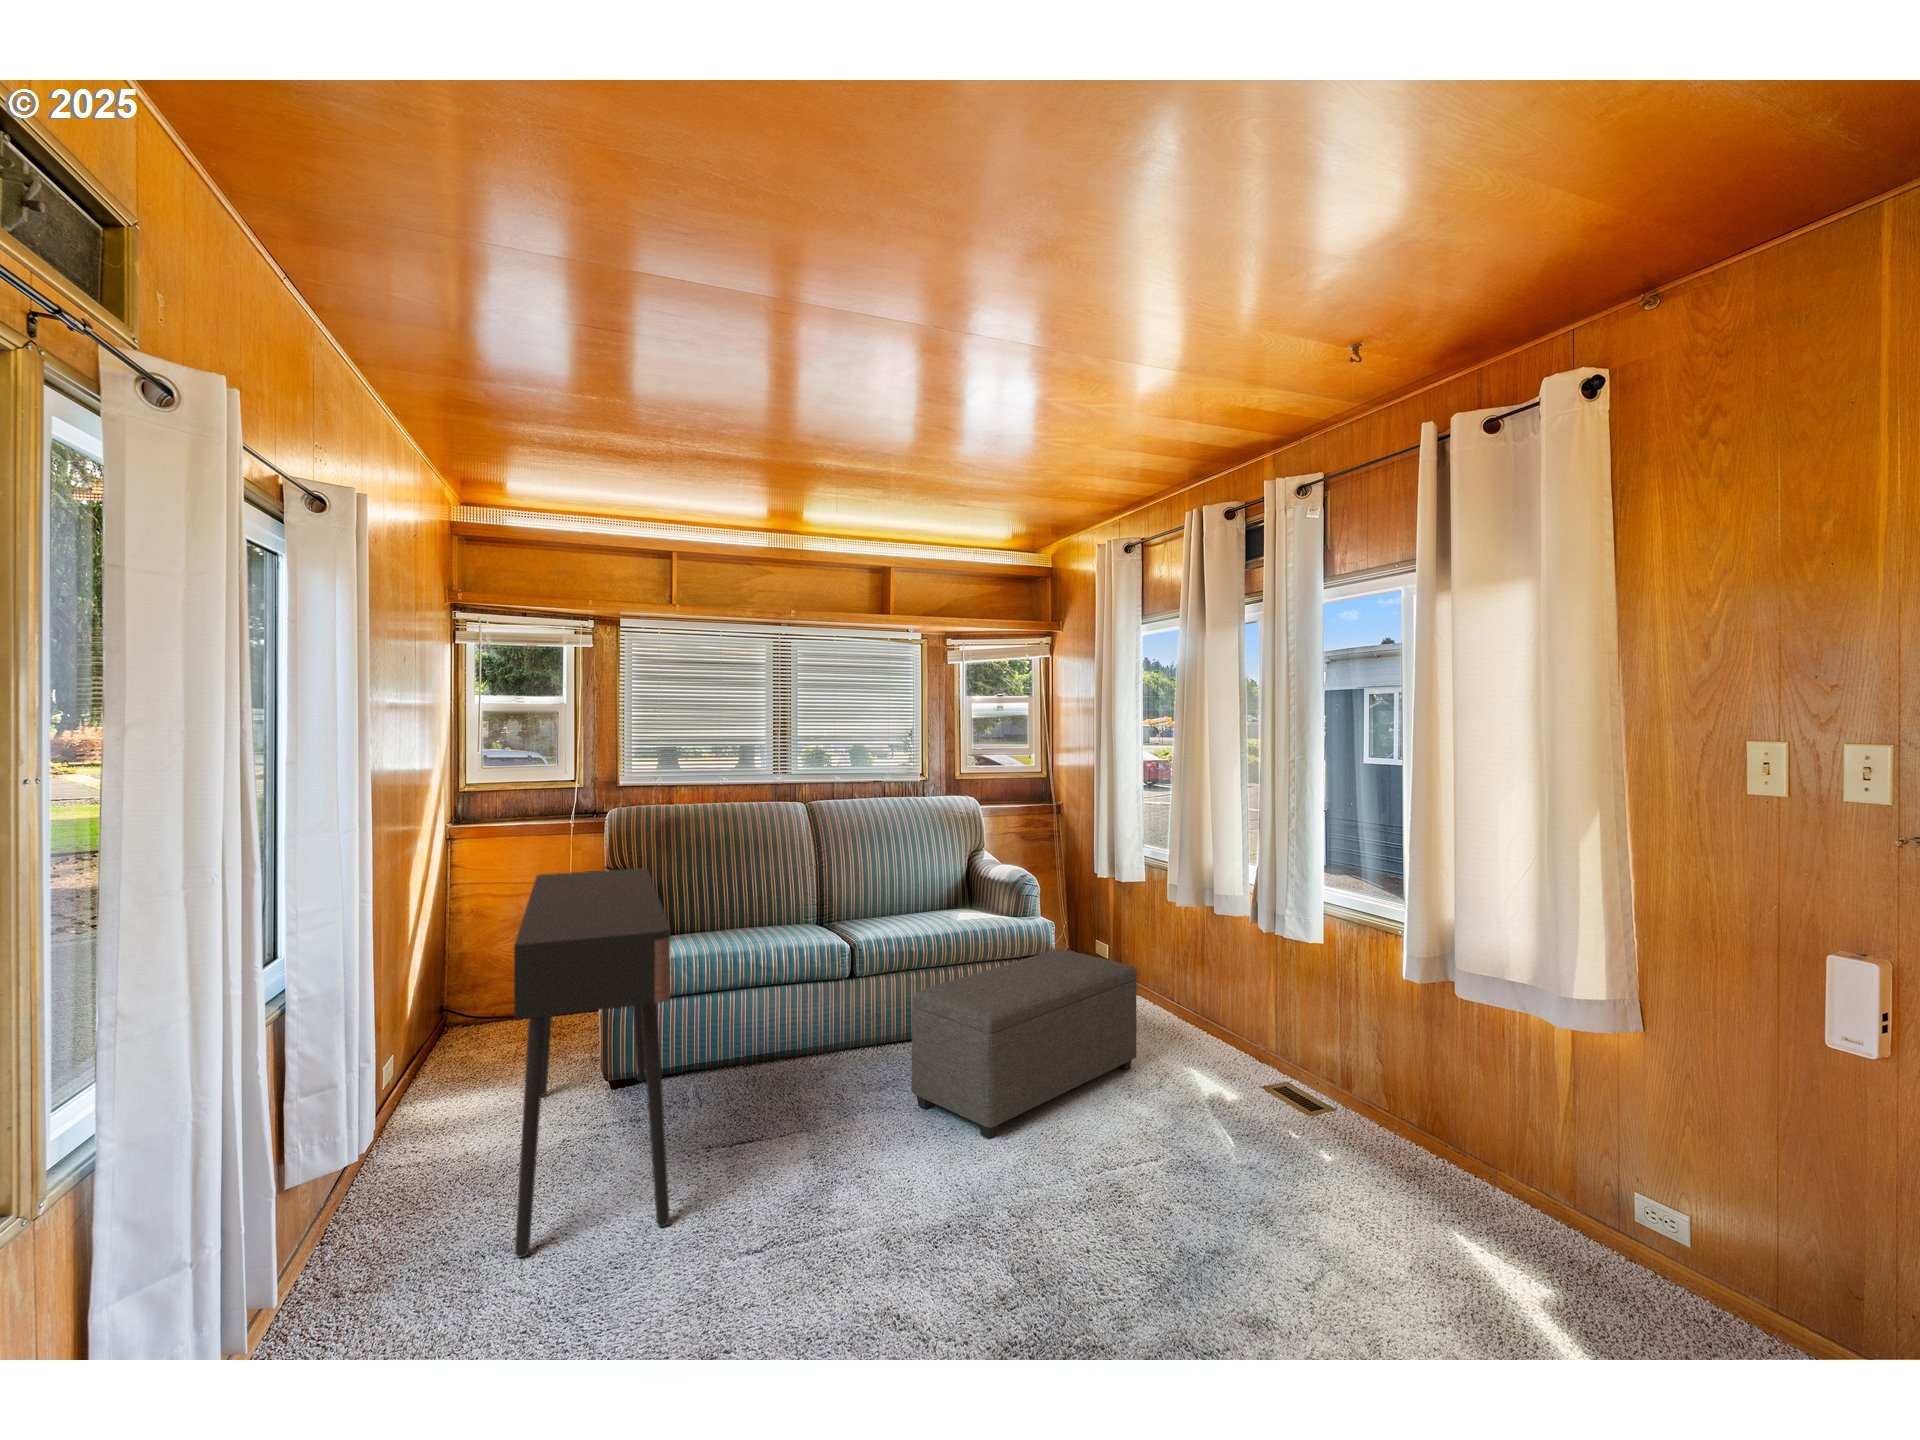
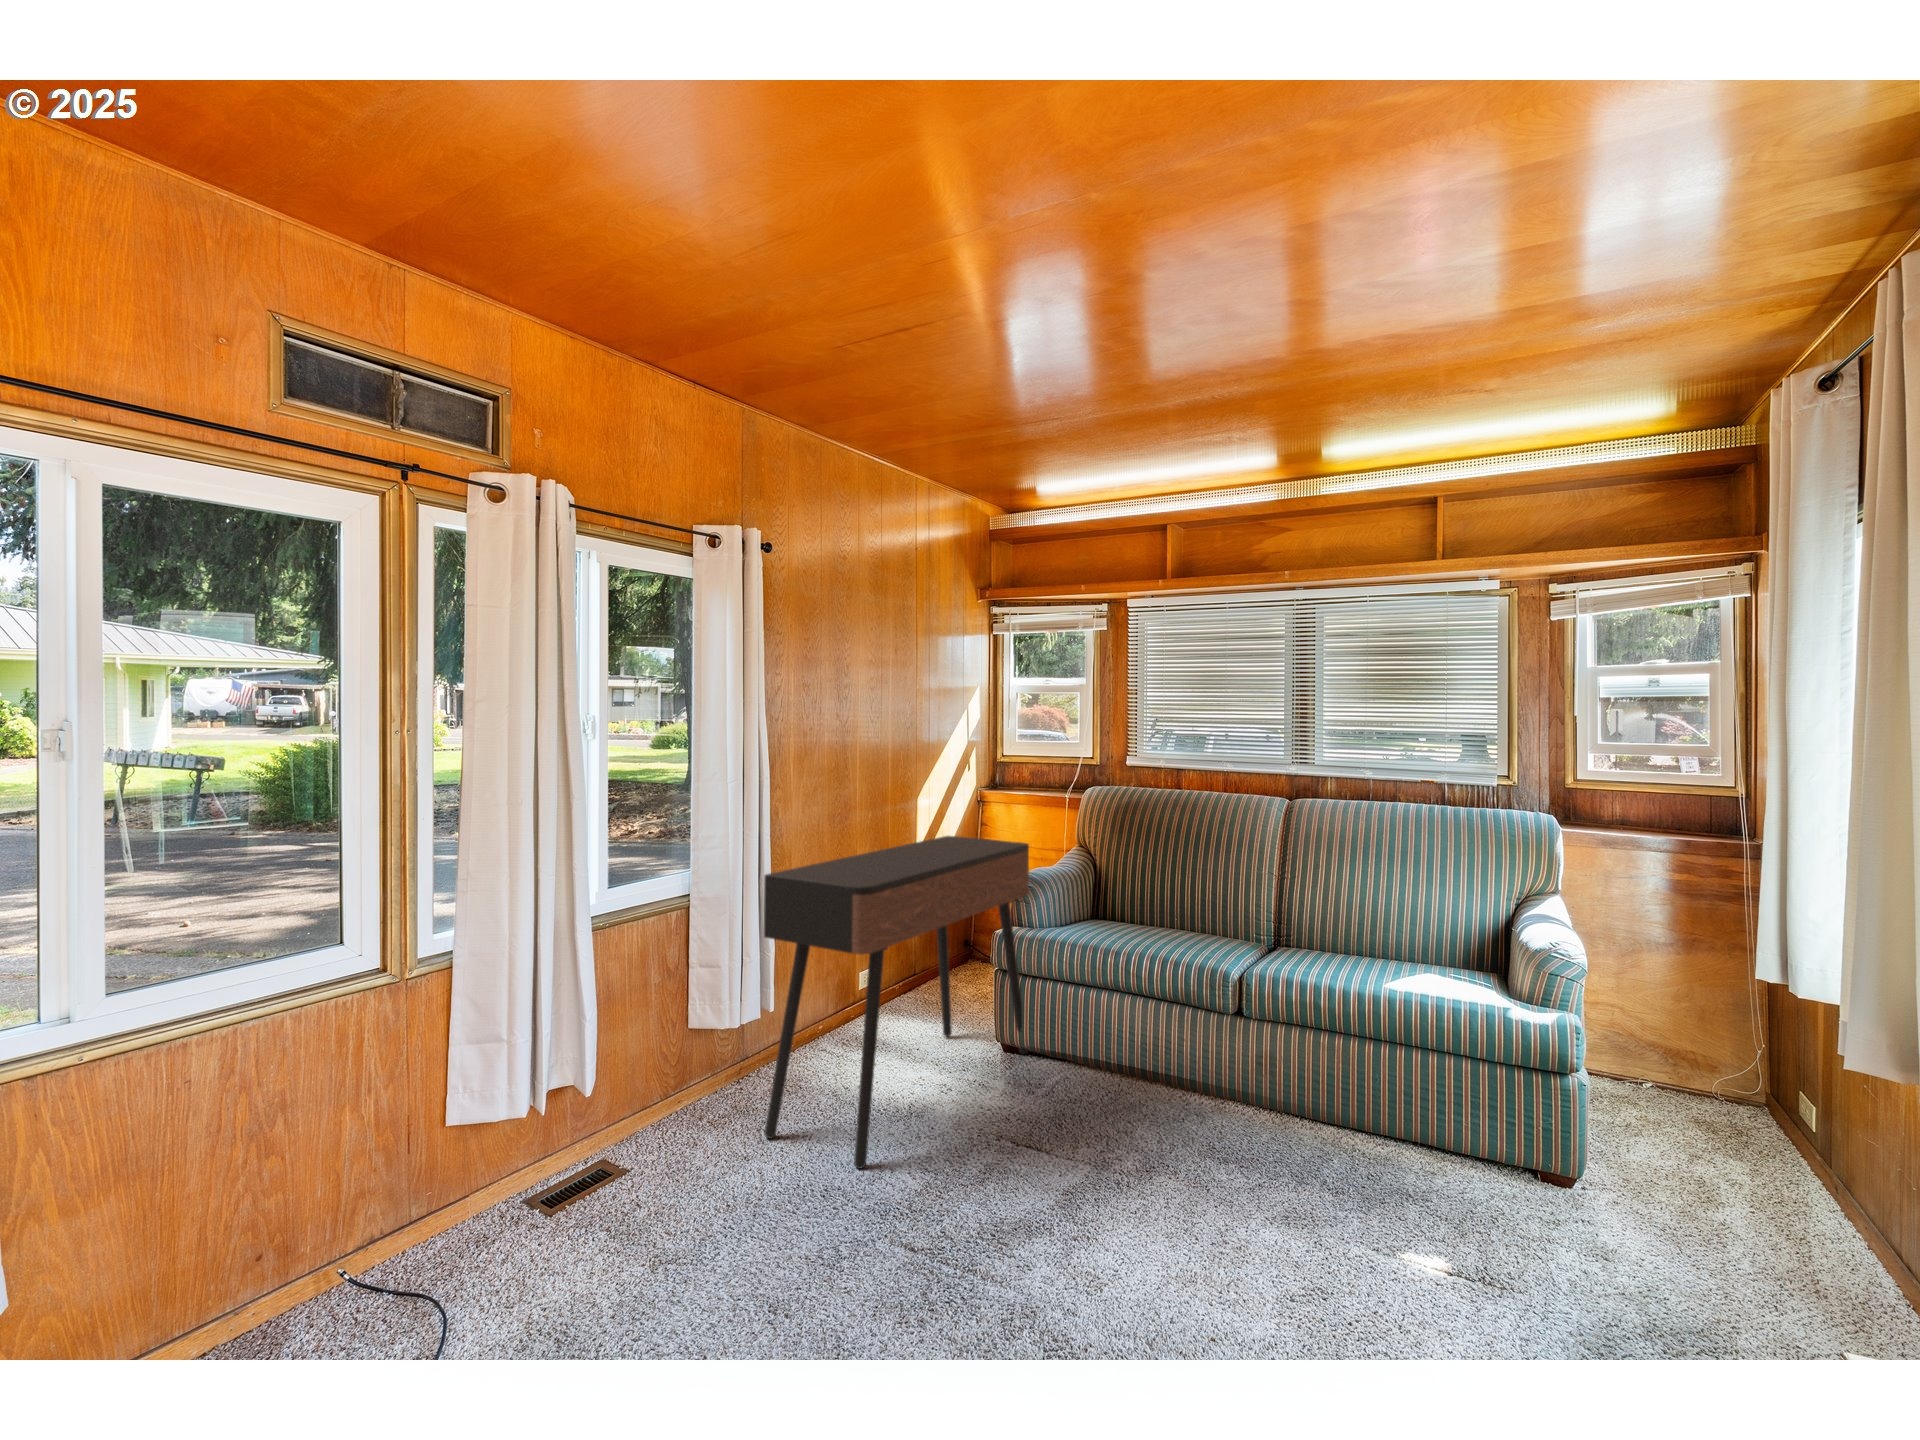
ottoman: present [912,950,1137,1139] -> none [1200,1041,1617,1302]

